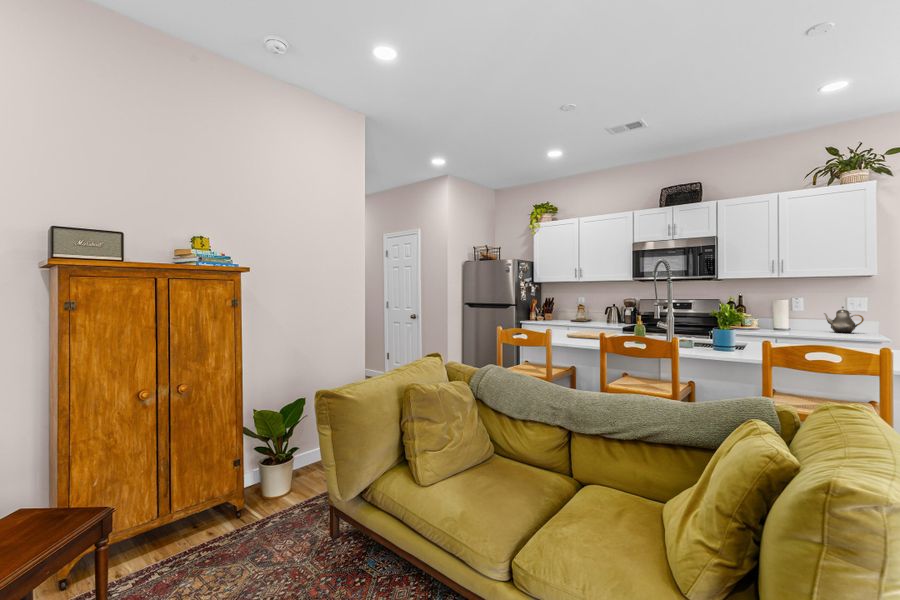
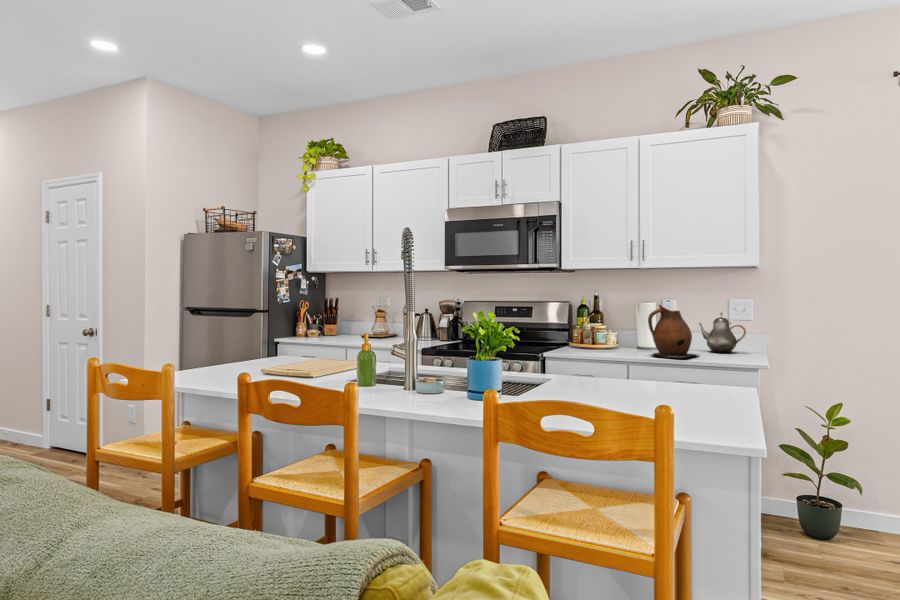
ceramic pitcher: none [789,301,829,335] -> present [648,305,699,358]

